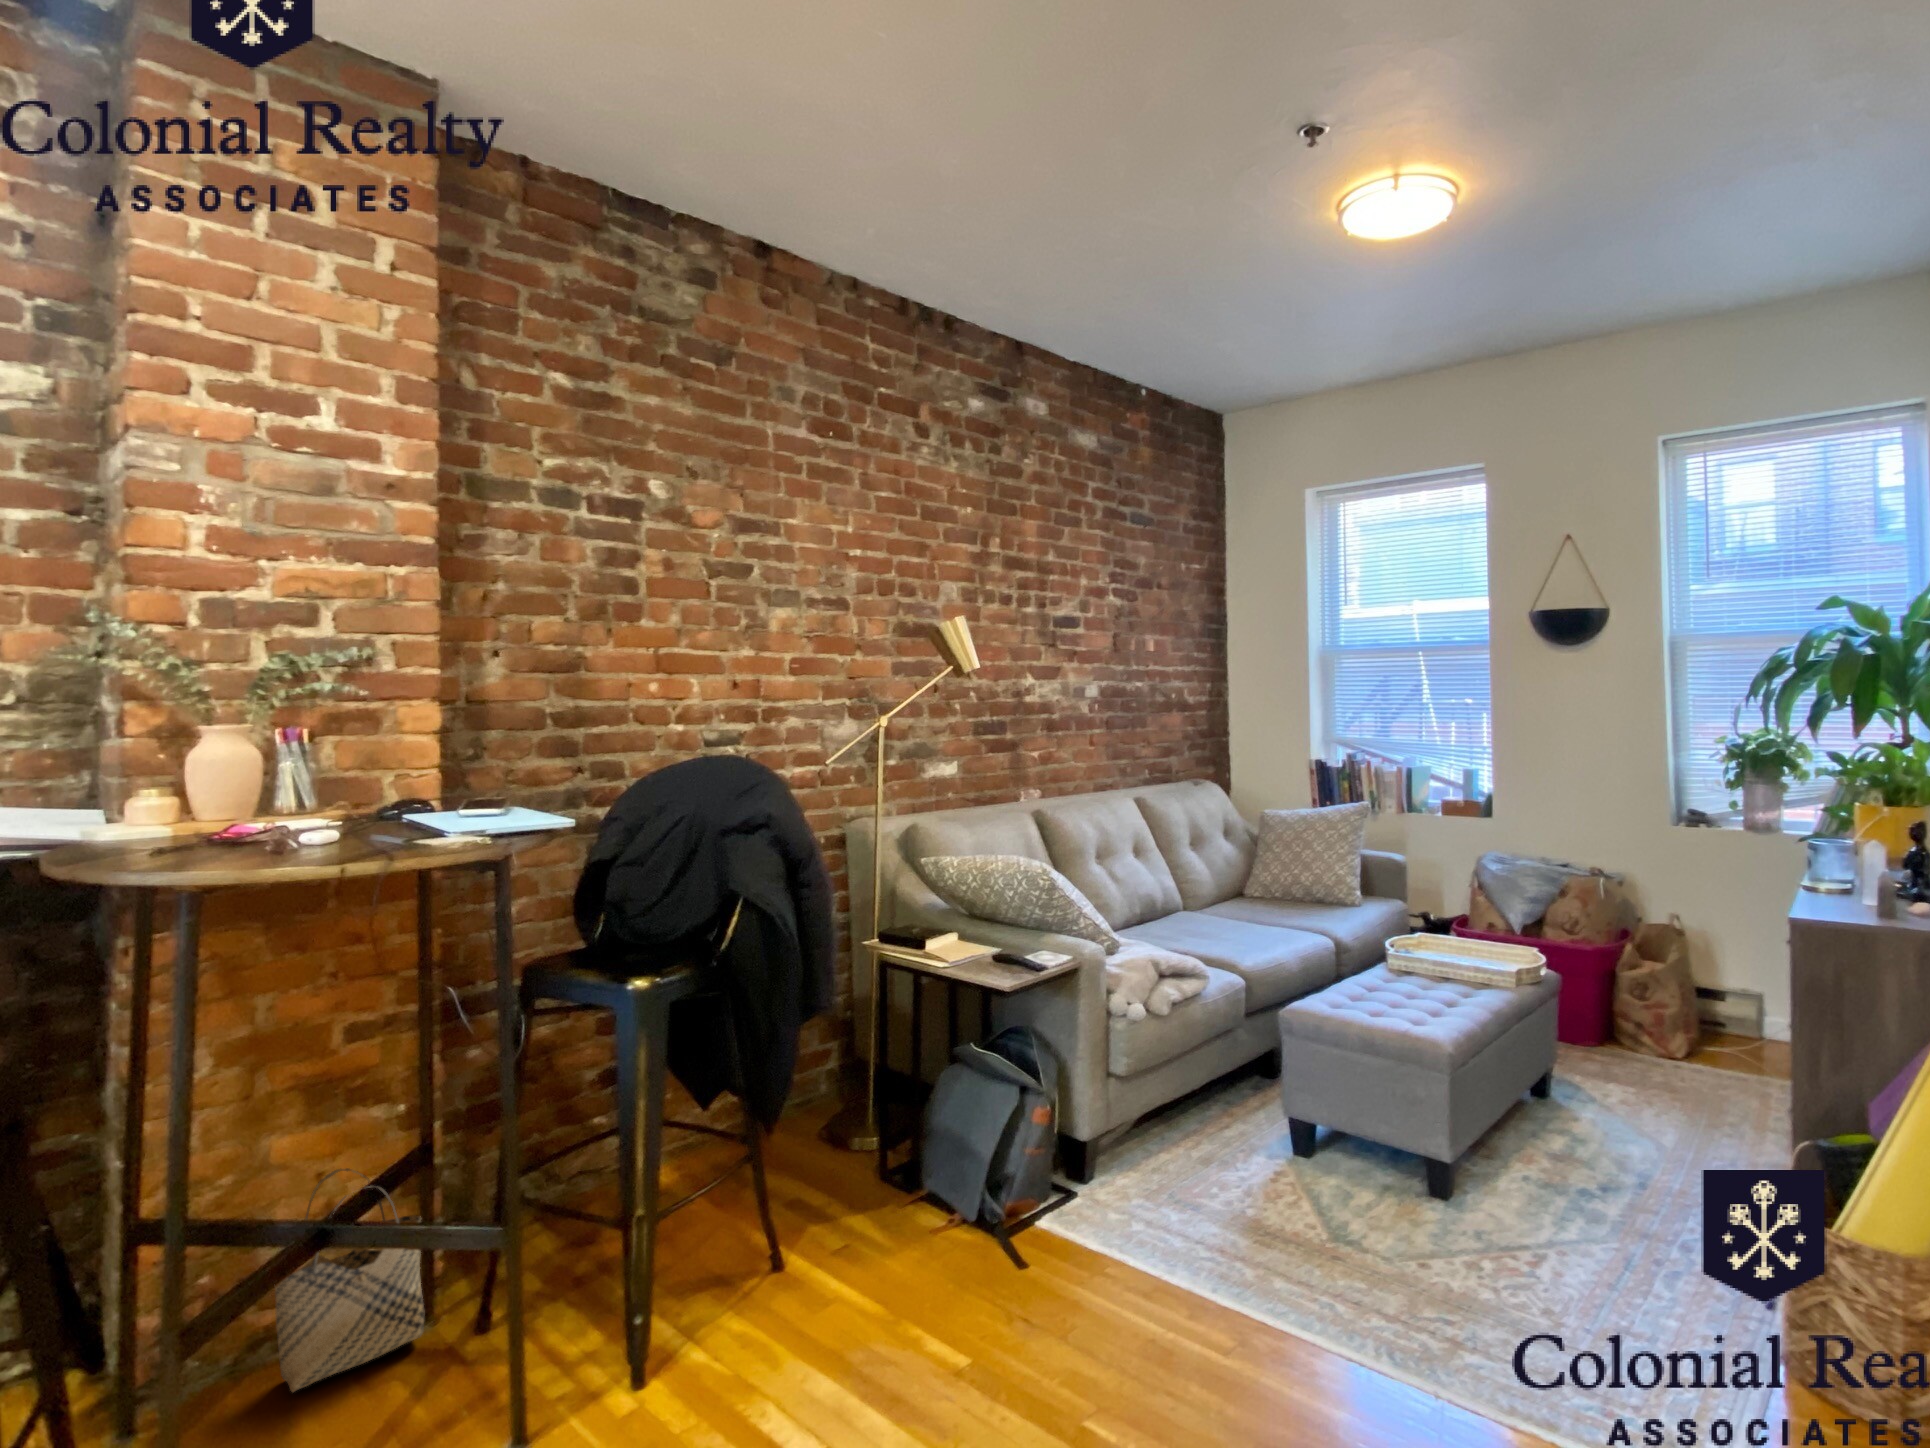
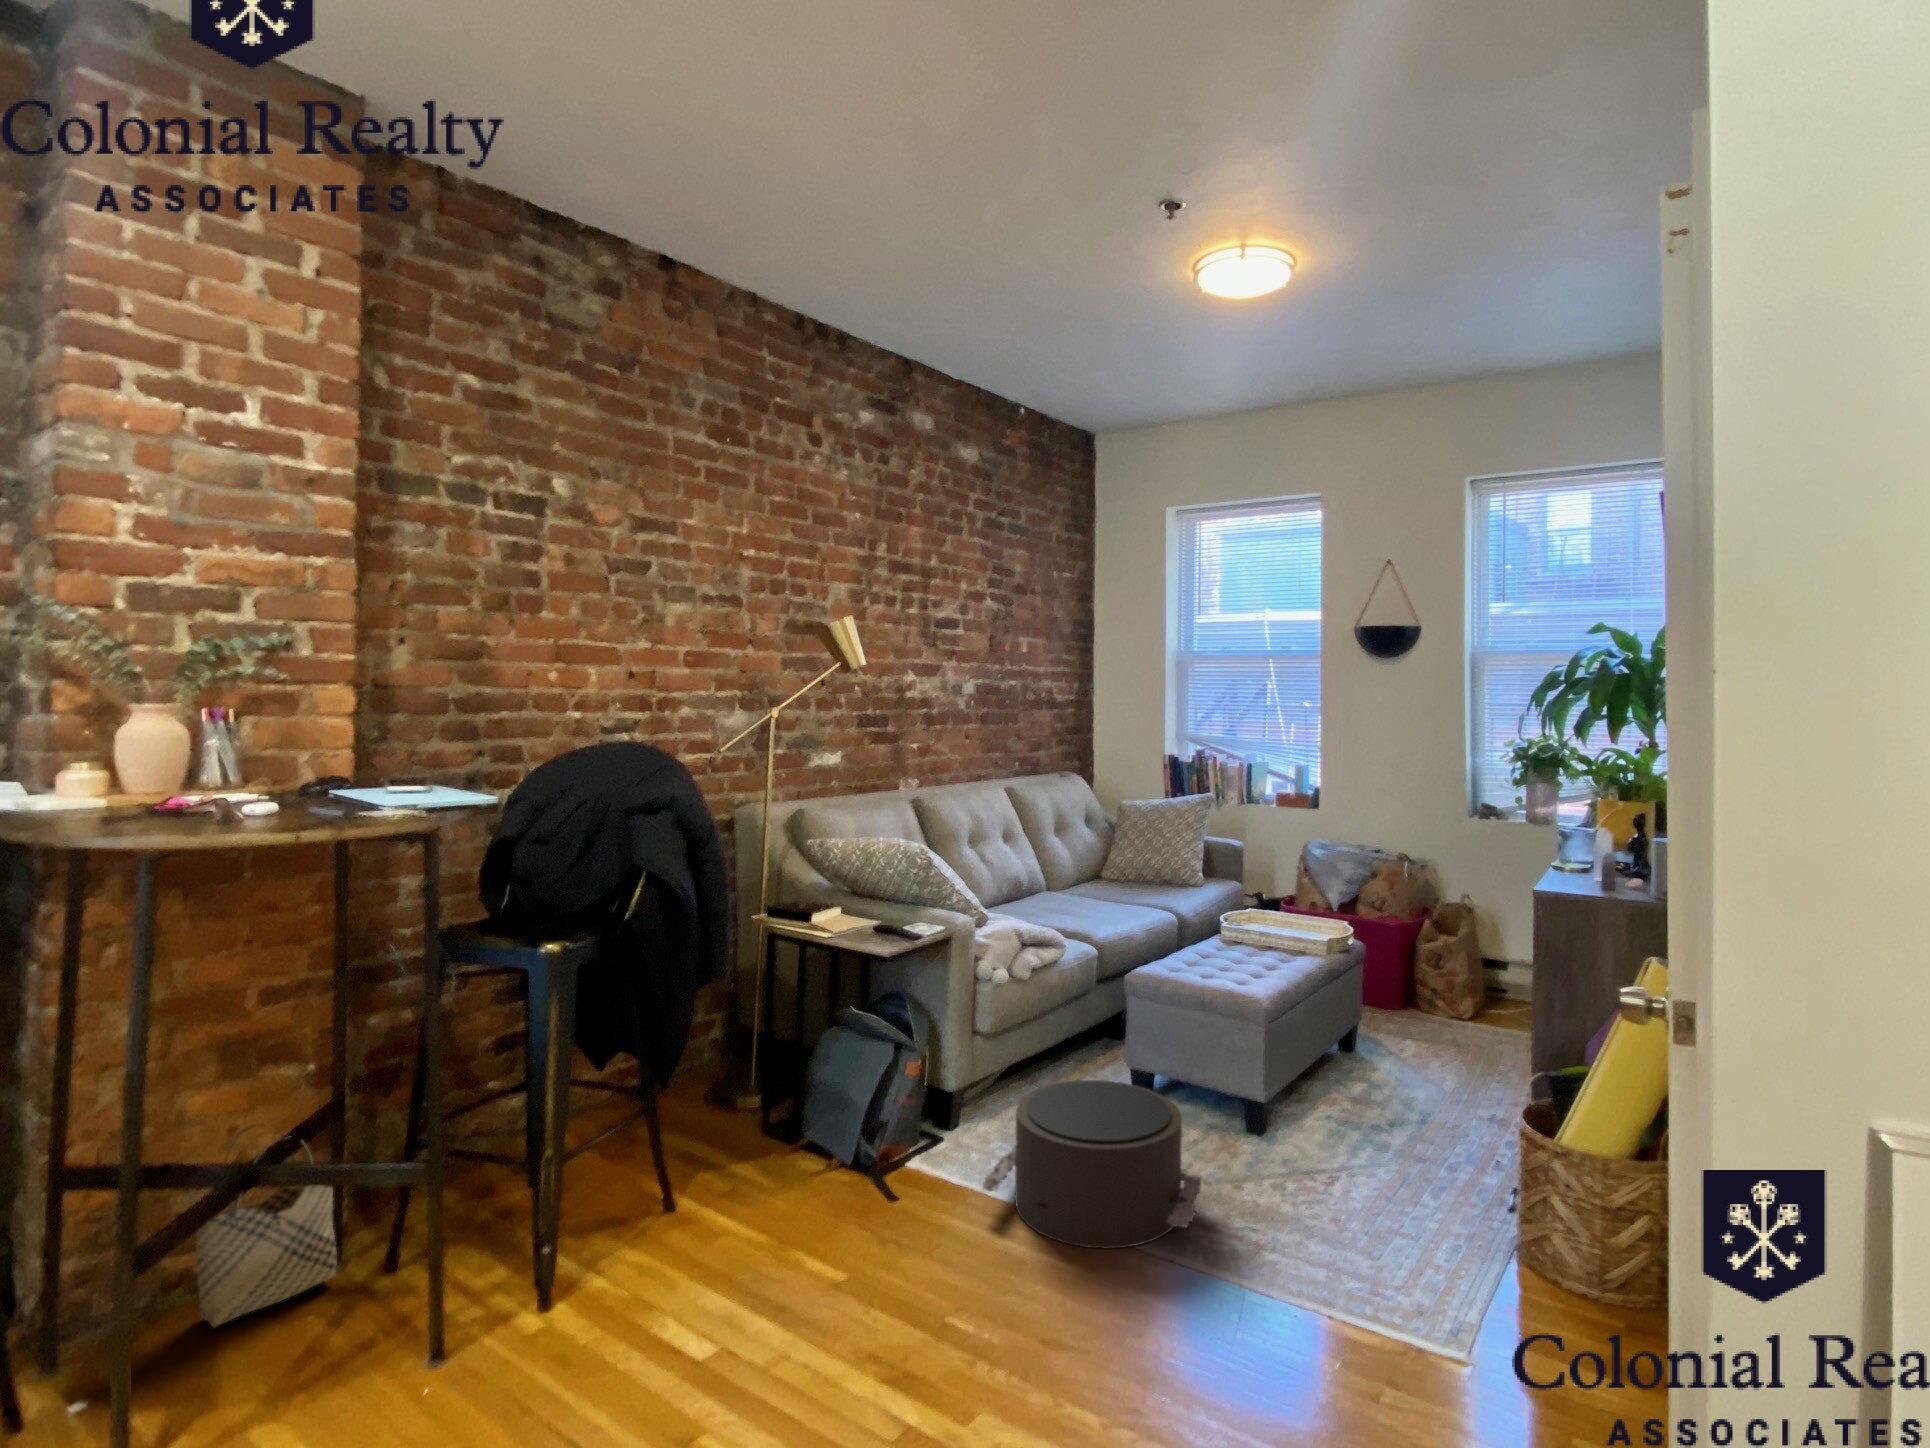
pouf: none [1119,1135,1381,1346] -> present [983,1080,1201,1249]

